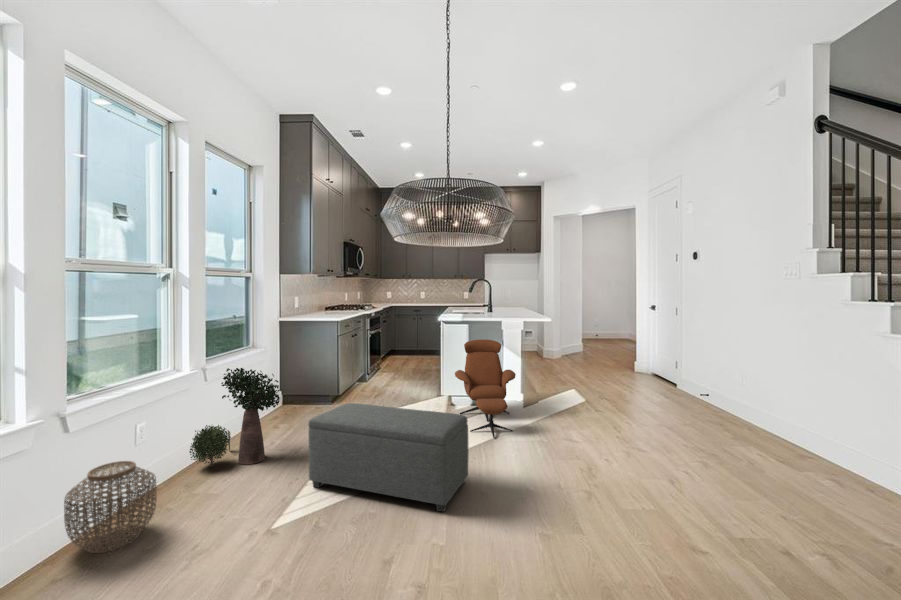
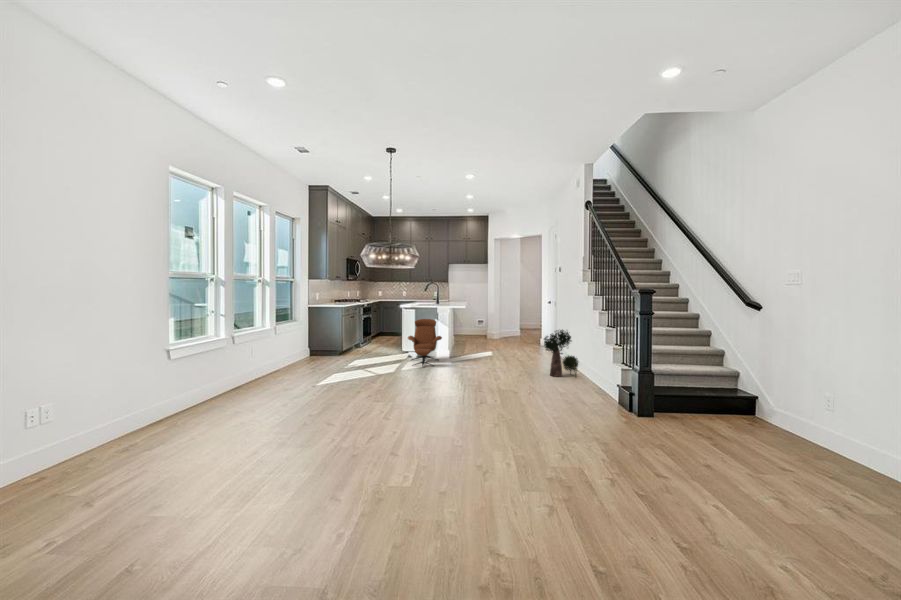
potted plant: present [189,368,280,467] -> present [544,330,578,377]
ottoman: present [309,403,469,512] -> none [328,344,400,384]
woven basket: present [64,461,156,553] -> none [237,357,268,389]

